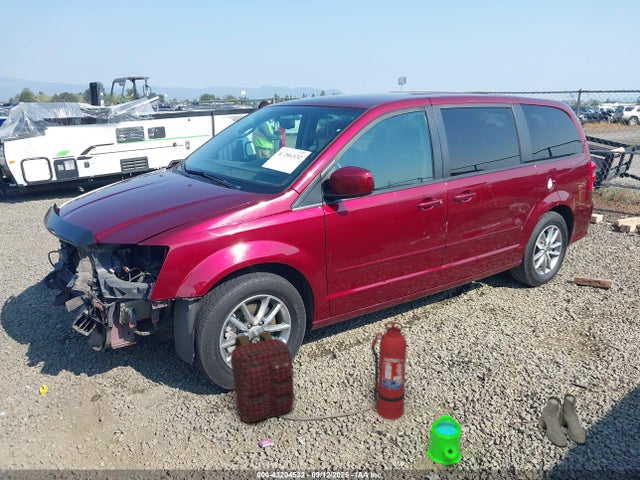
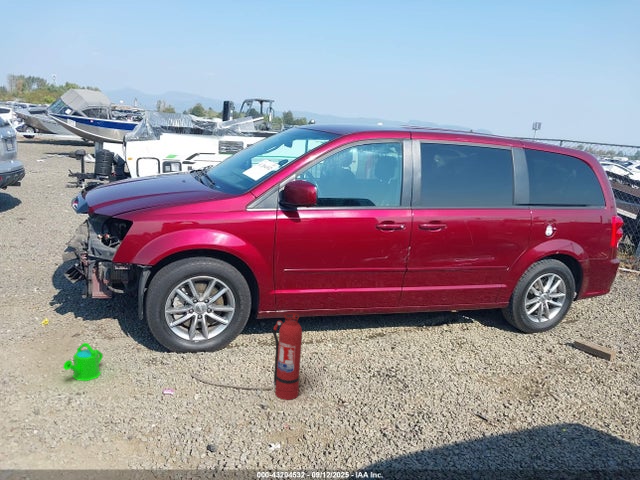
backpack: present [231,331,294,423] -> none [163,305,213,376]
boots: present [541,394,586,446] -> none [405,406,438,454]
watering can: present [427,415,462,465] -> present [63,343,103,381]

